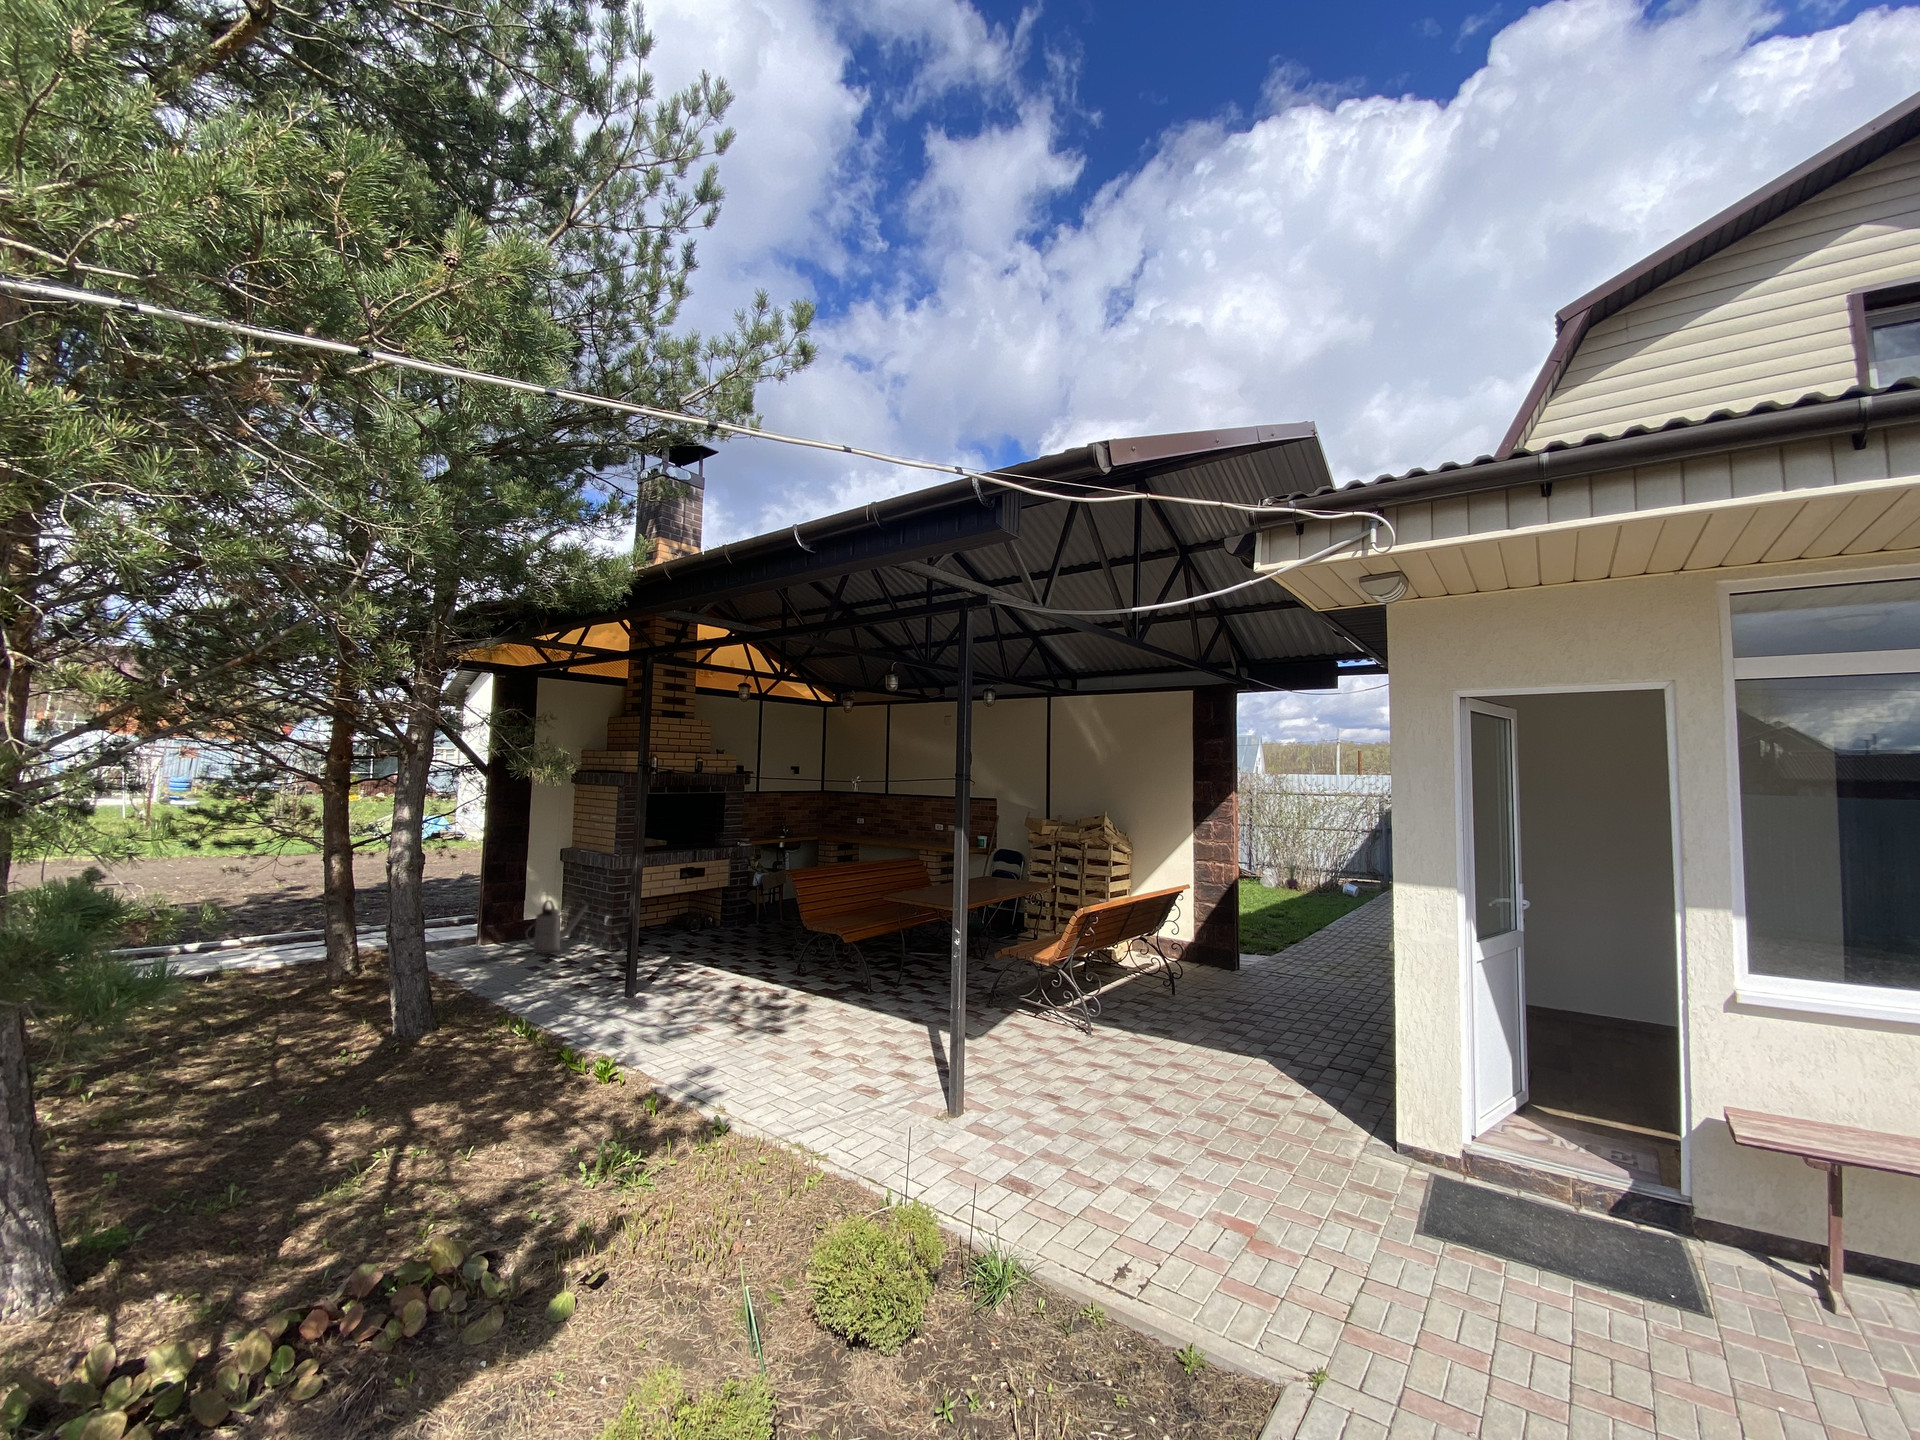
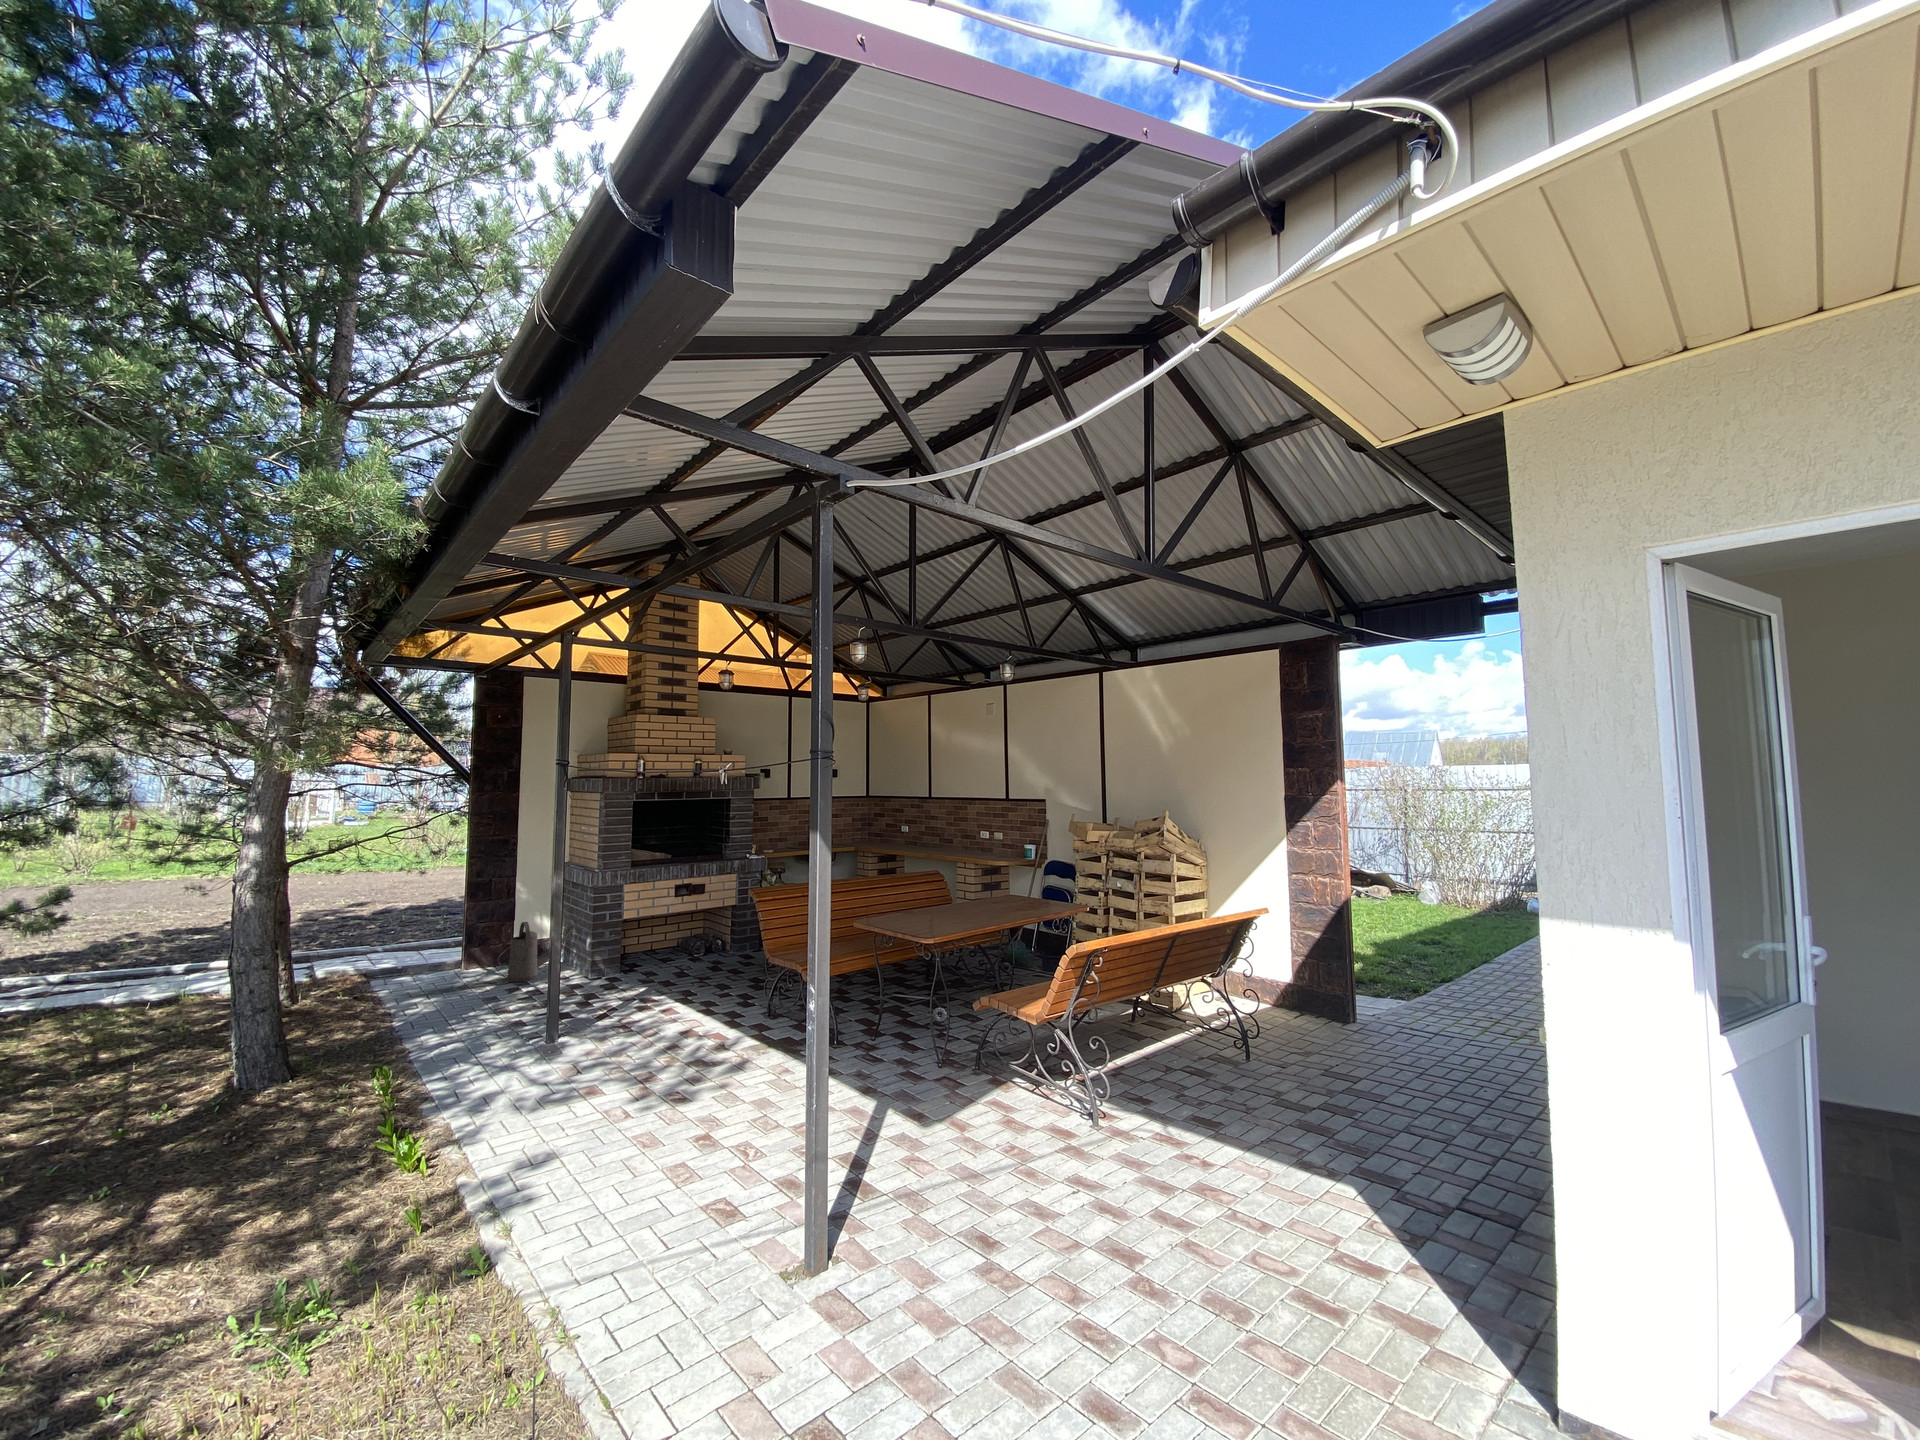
decorative plant: present [1283,859,1298,888] -> none [1427,869,1477,907]

